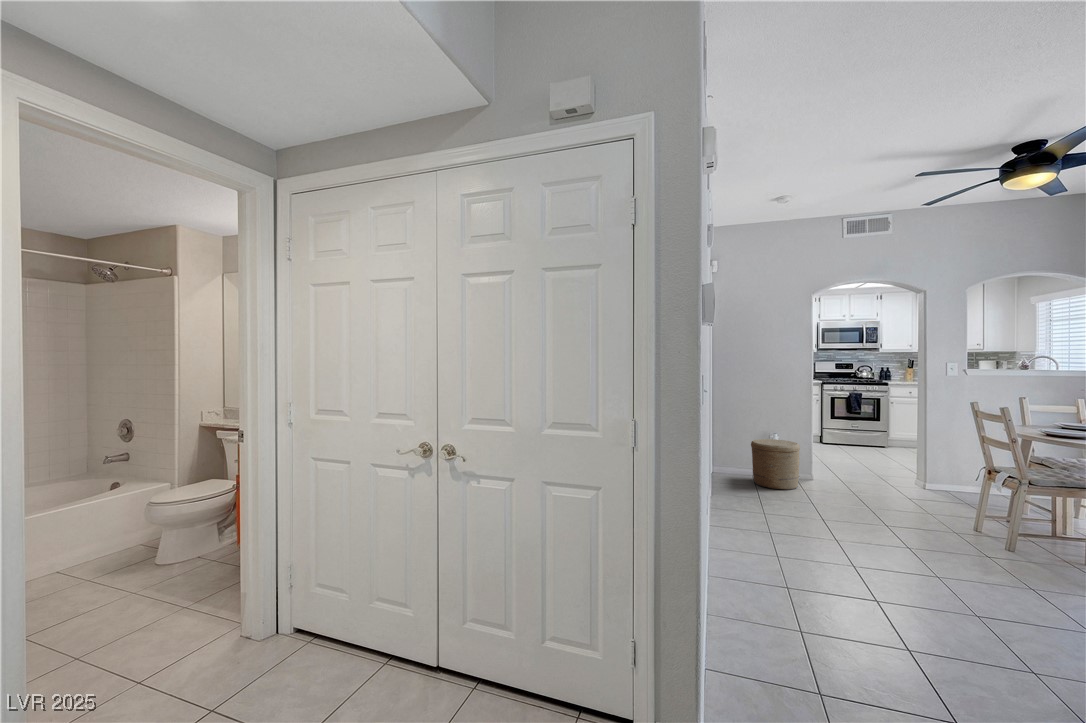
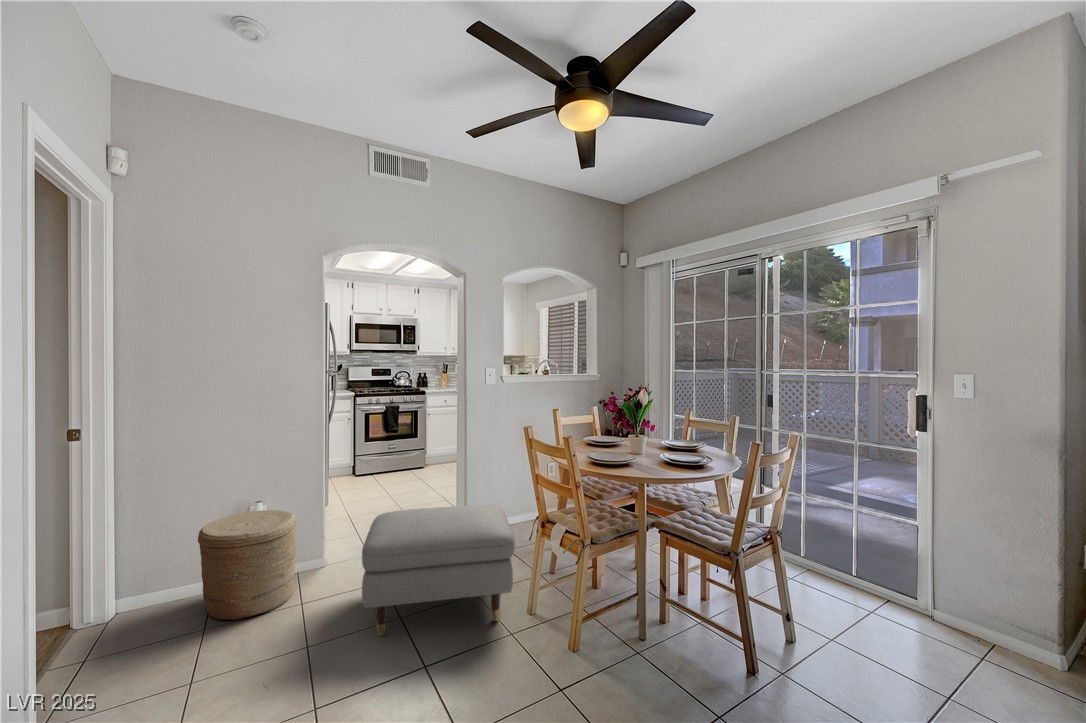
ottoman: none [845,450,958,525] -> present [362,505,515,636]

